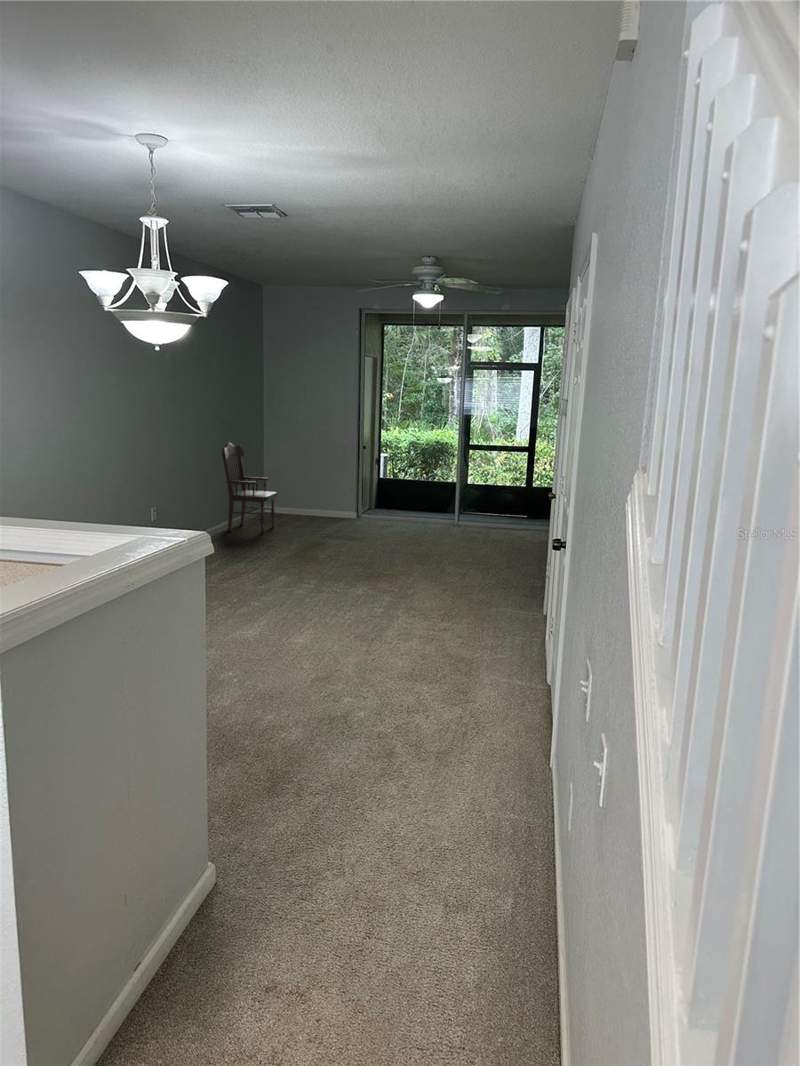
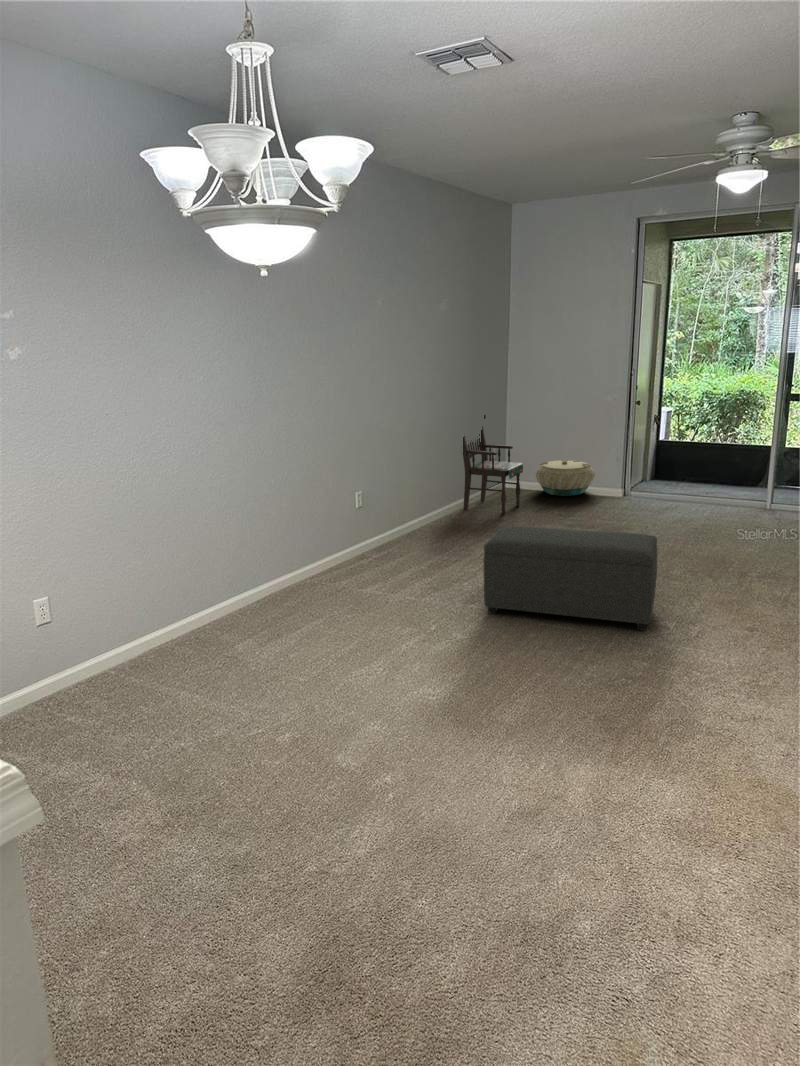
basket: none [285,492,332,520] -> present [536,460,595,496]
ottoman: none [265,530,385,597] -> present [484,526,657,631]

